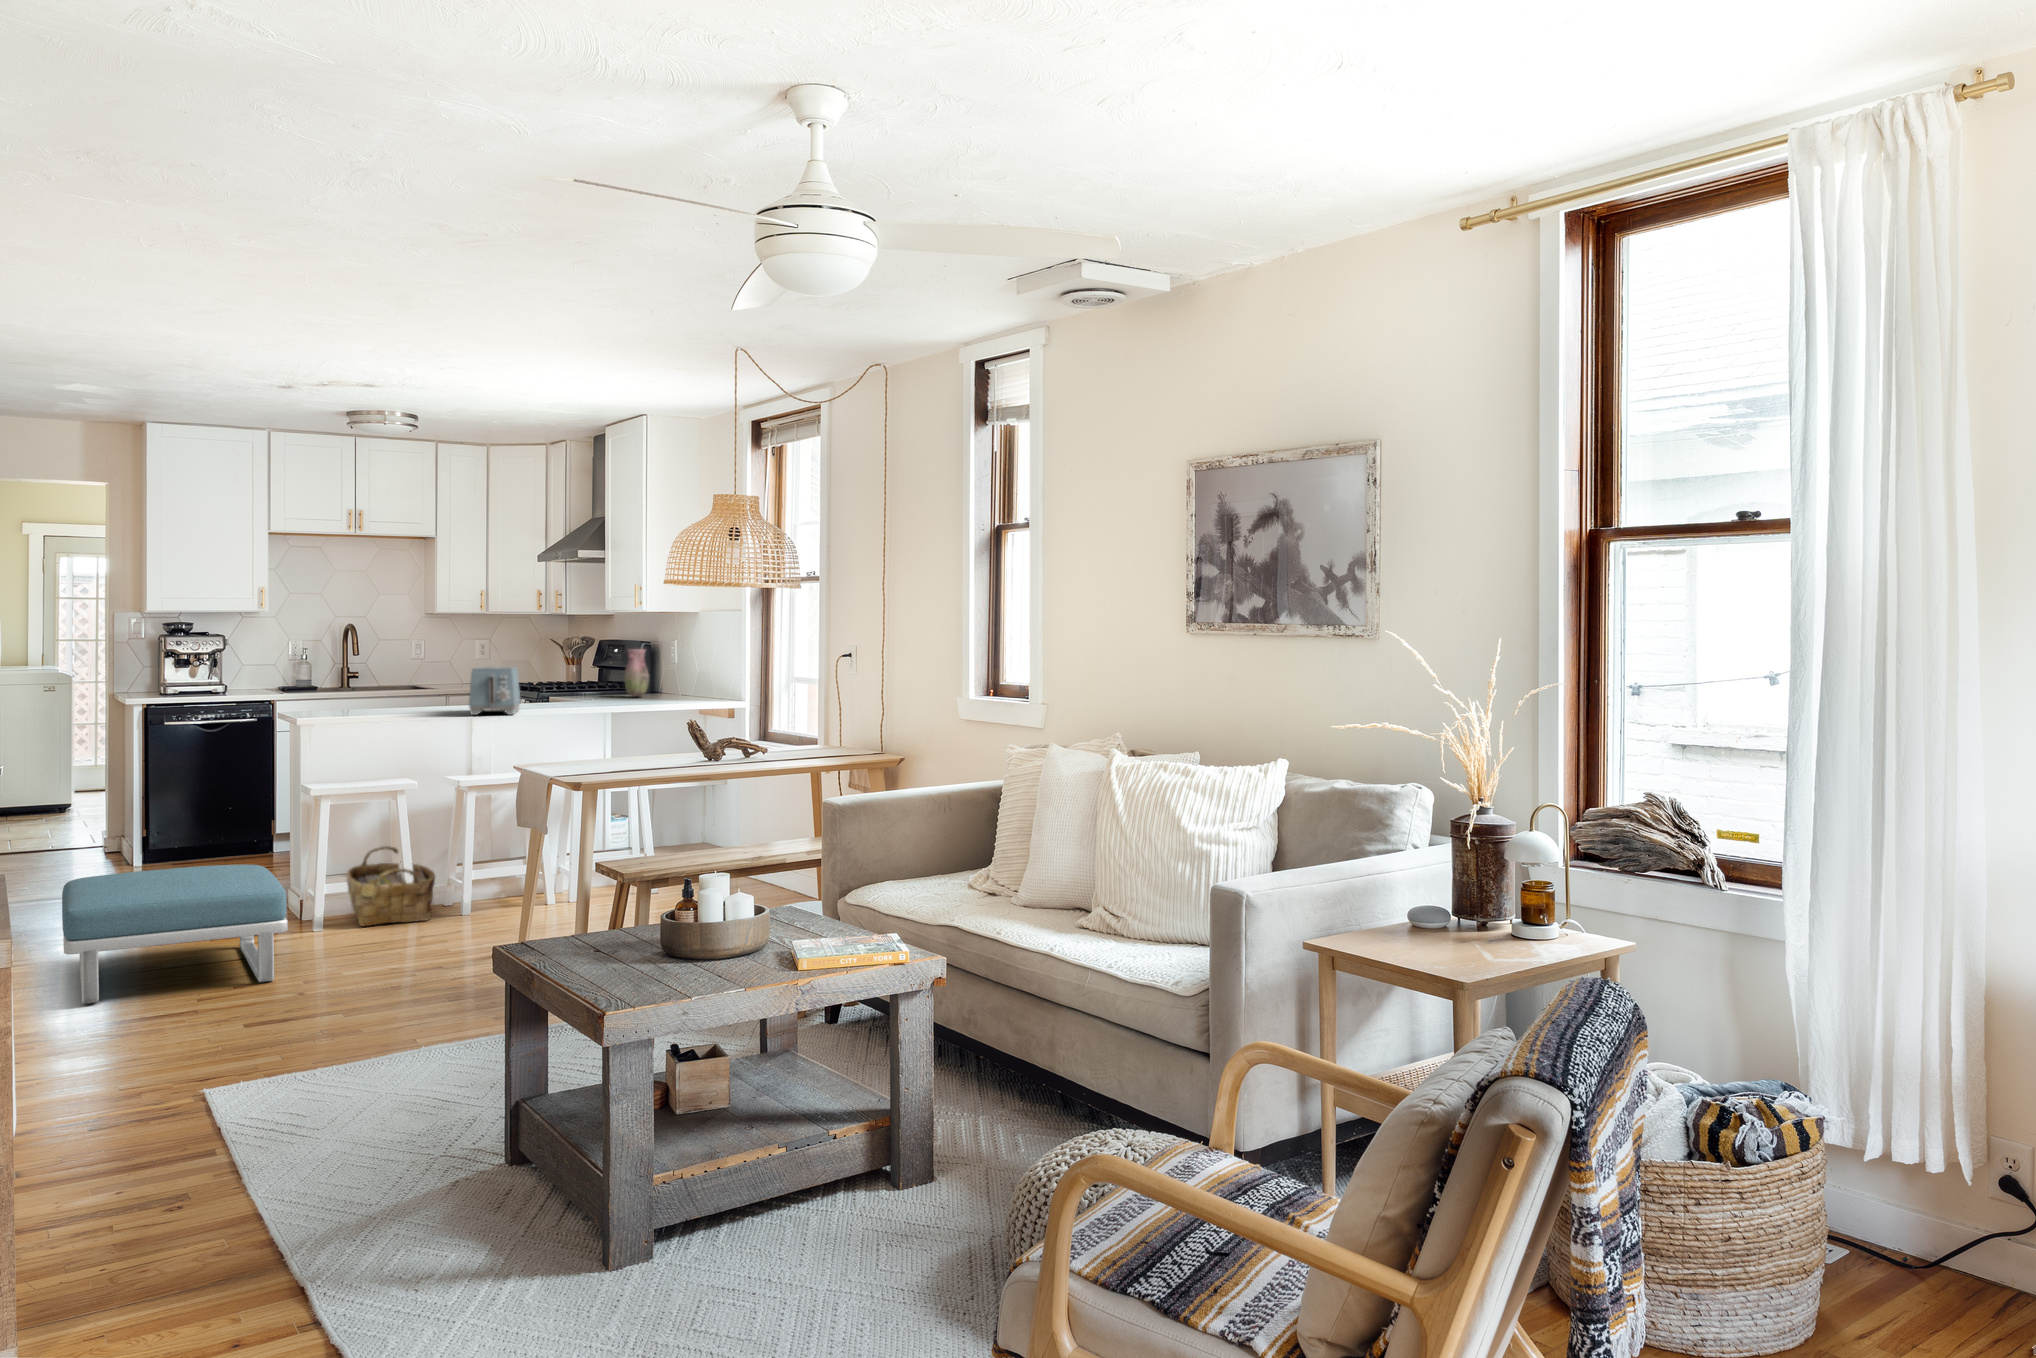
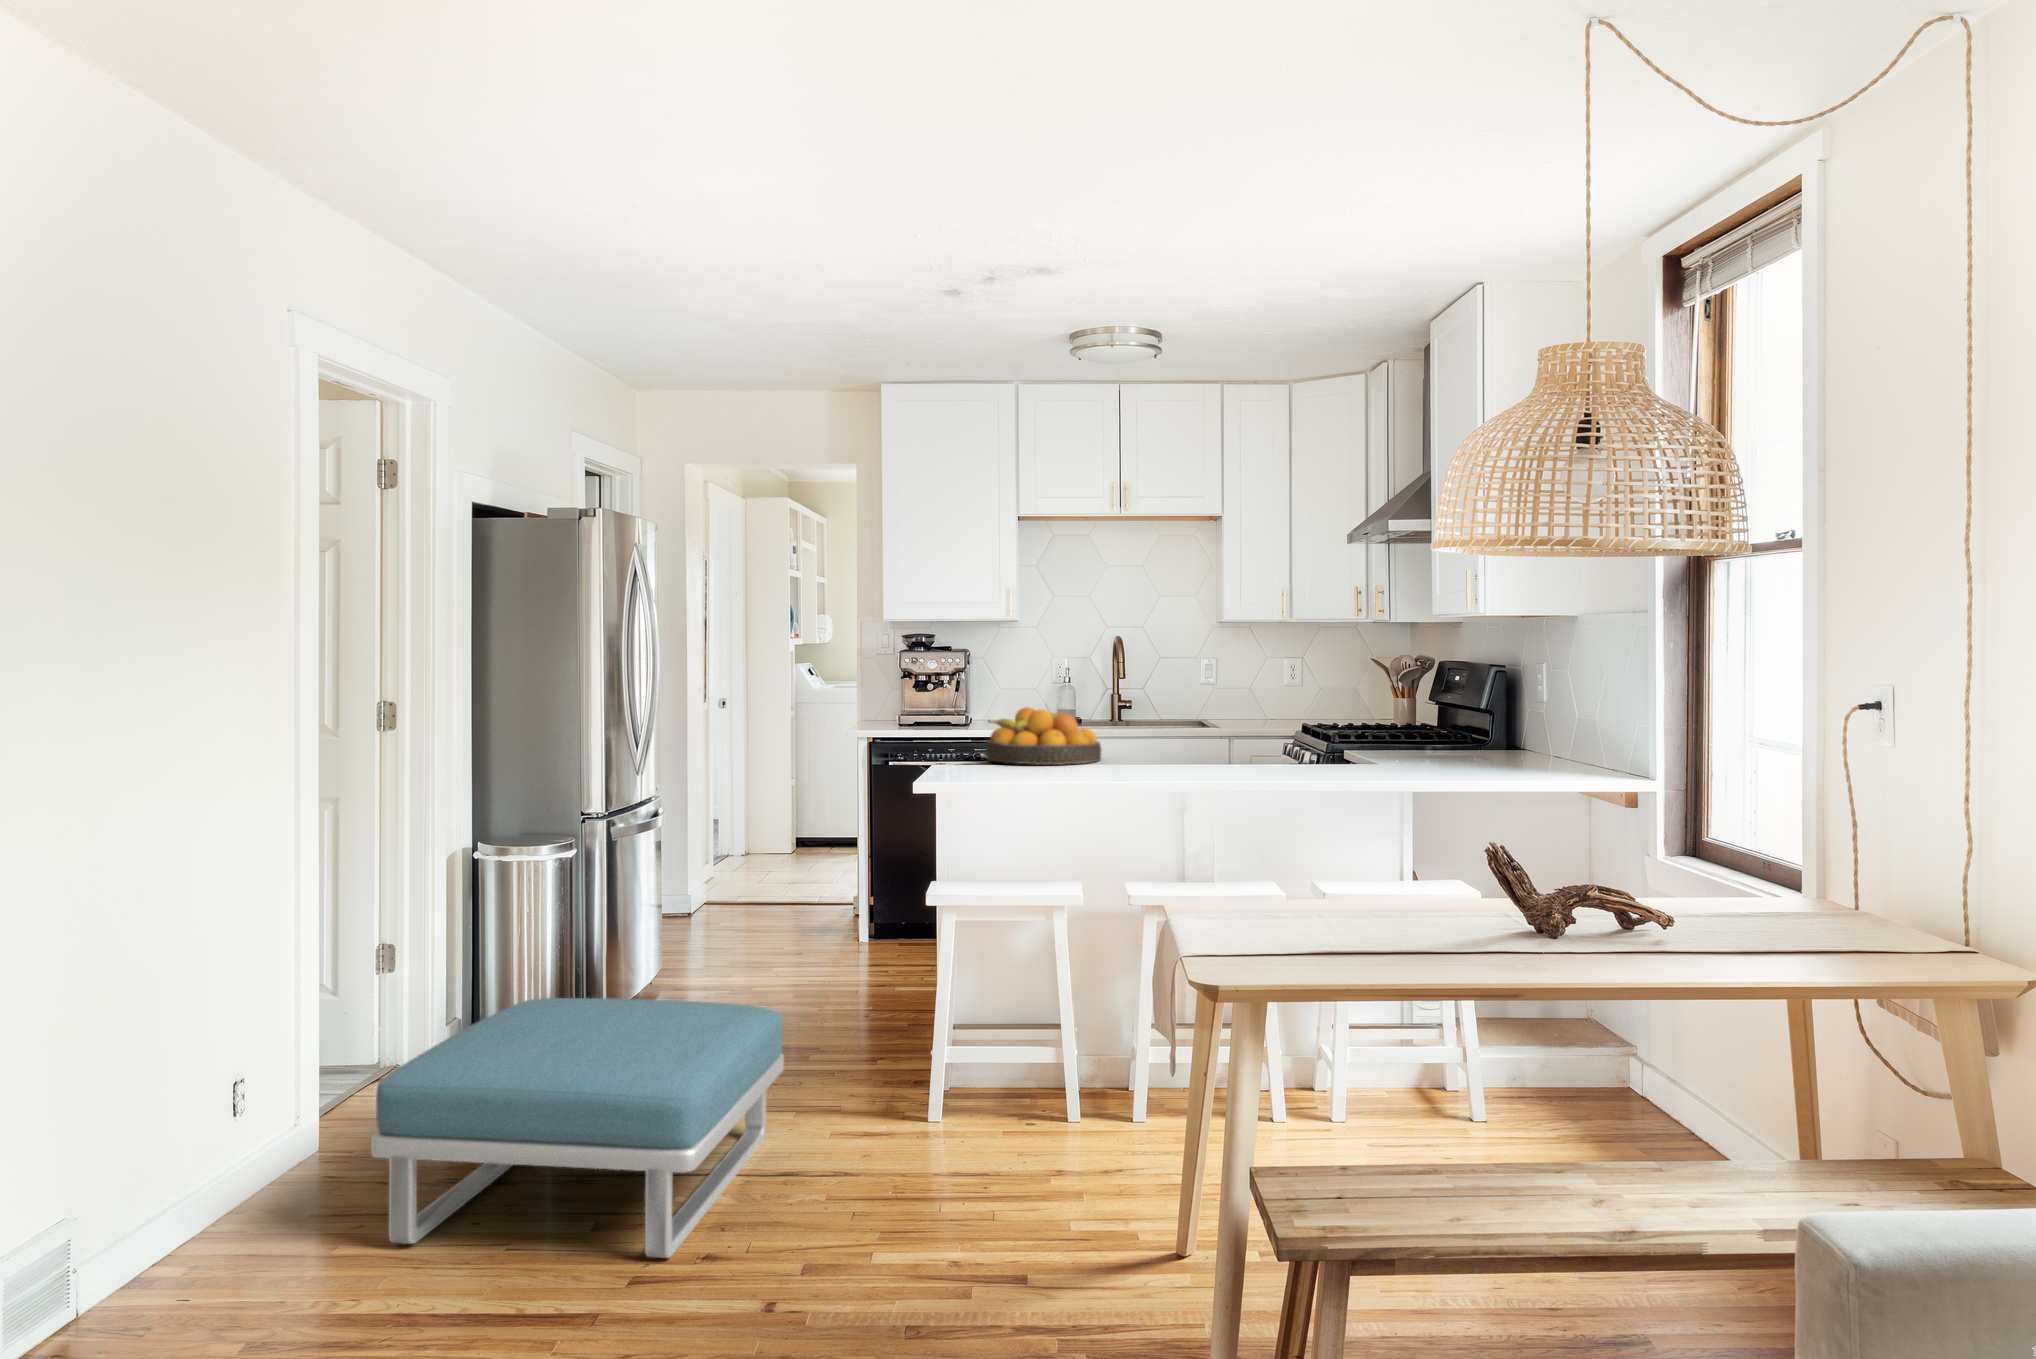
vase: present [624,649,649,697] -> none [1449,671,1492,754]
toaster: present [469,667,520,715] -> none [1144,695,1247,779]
fruit bowl: none [327,678,413,714] -> present [985,707,1102,765]
woven basket: present [346,846,435,926] -> none [932,982,1069,1131]

